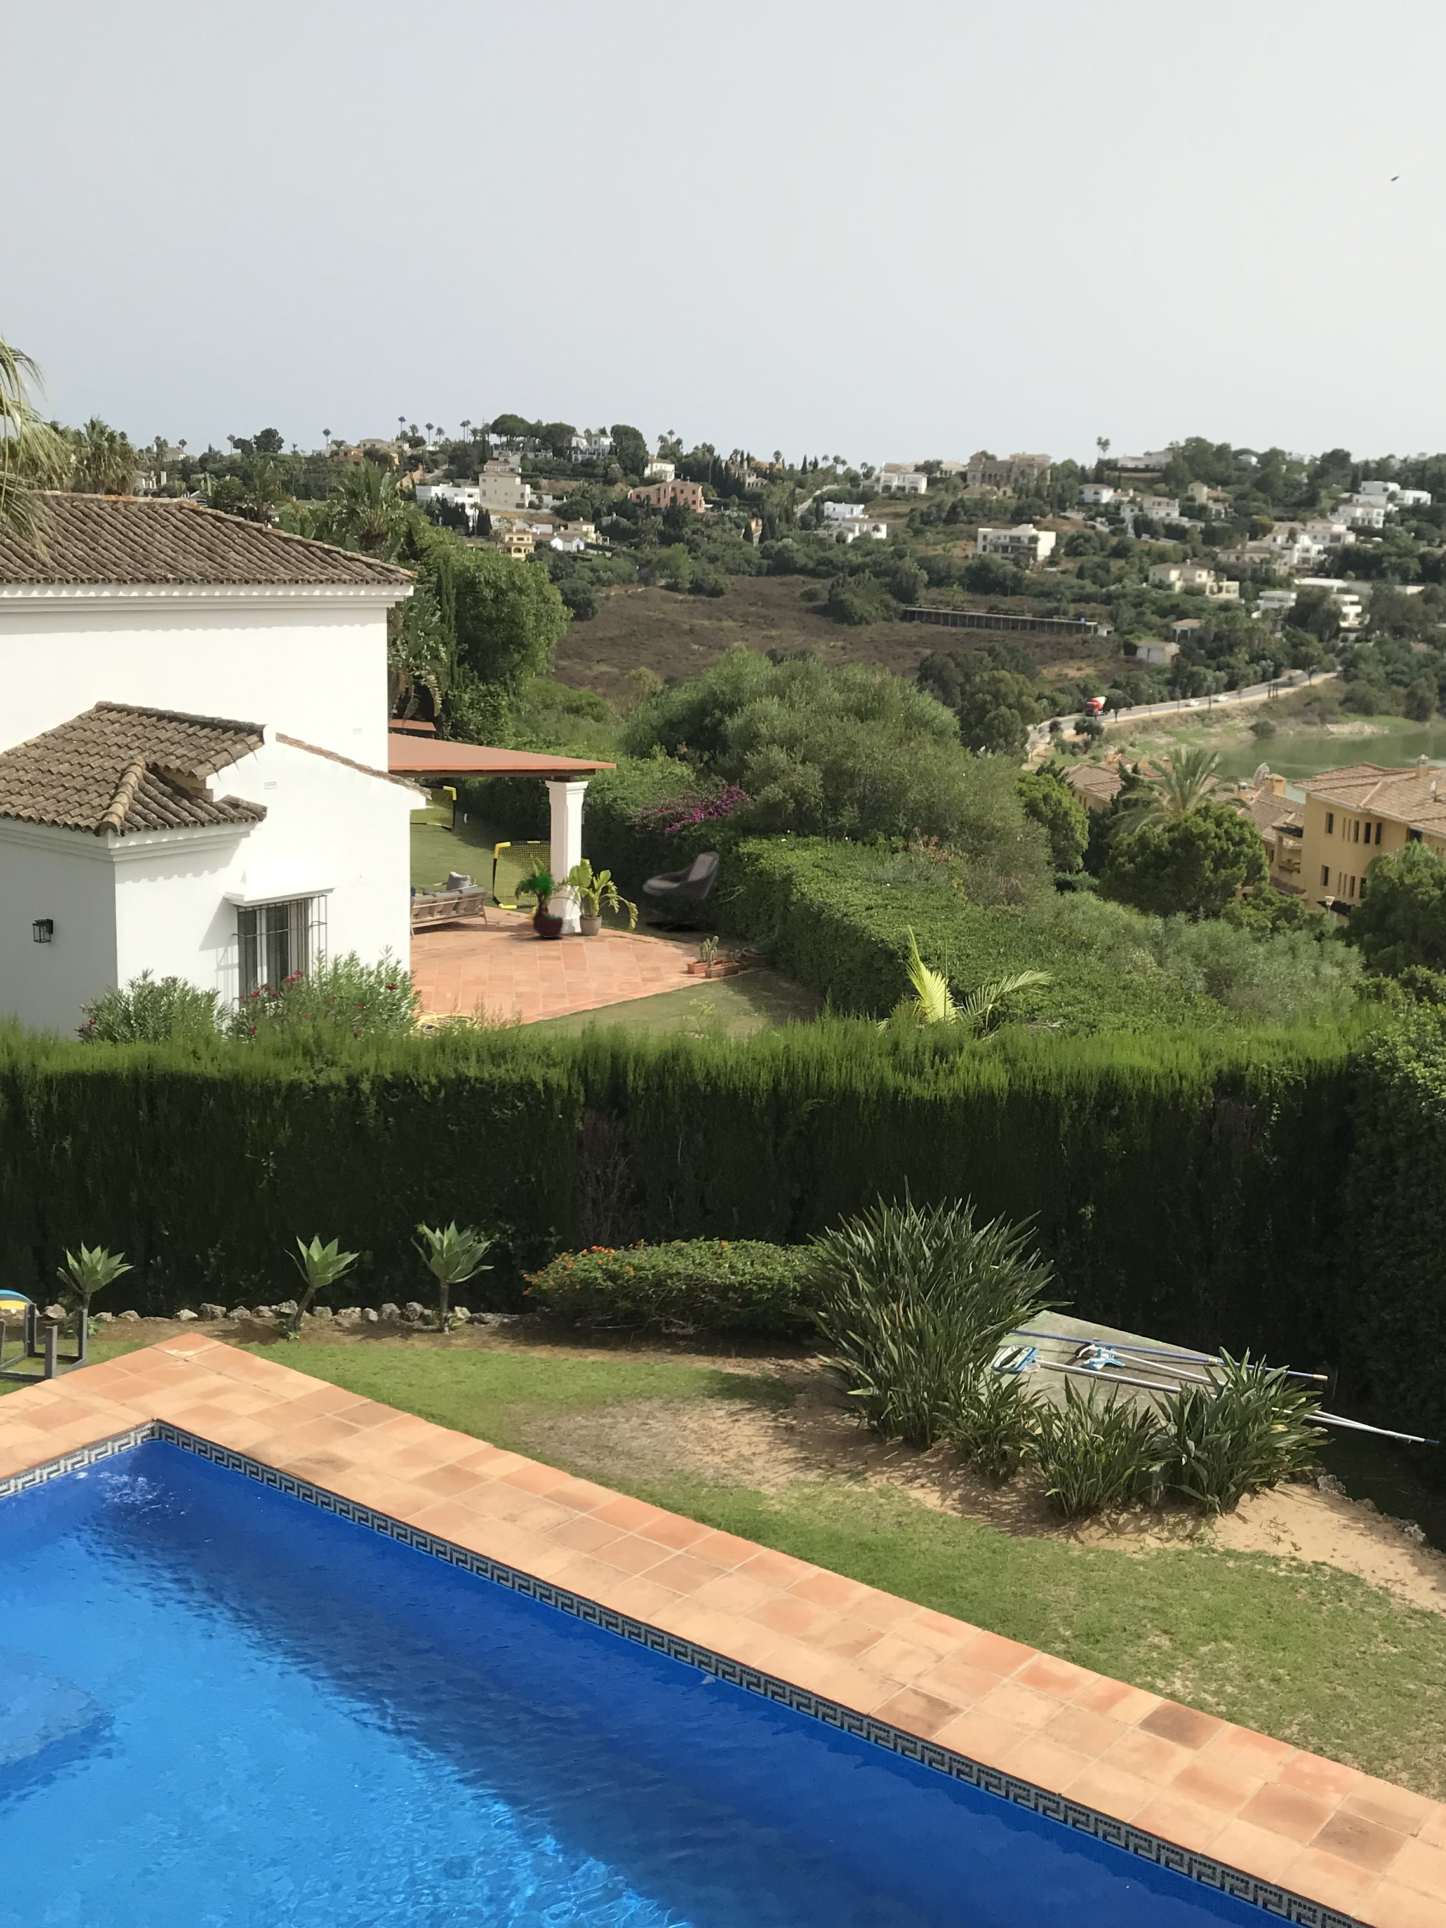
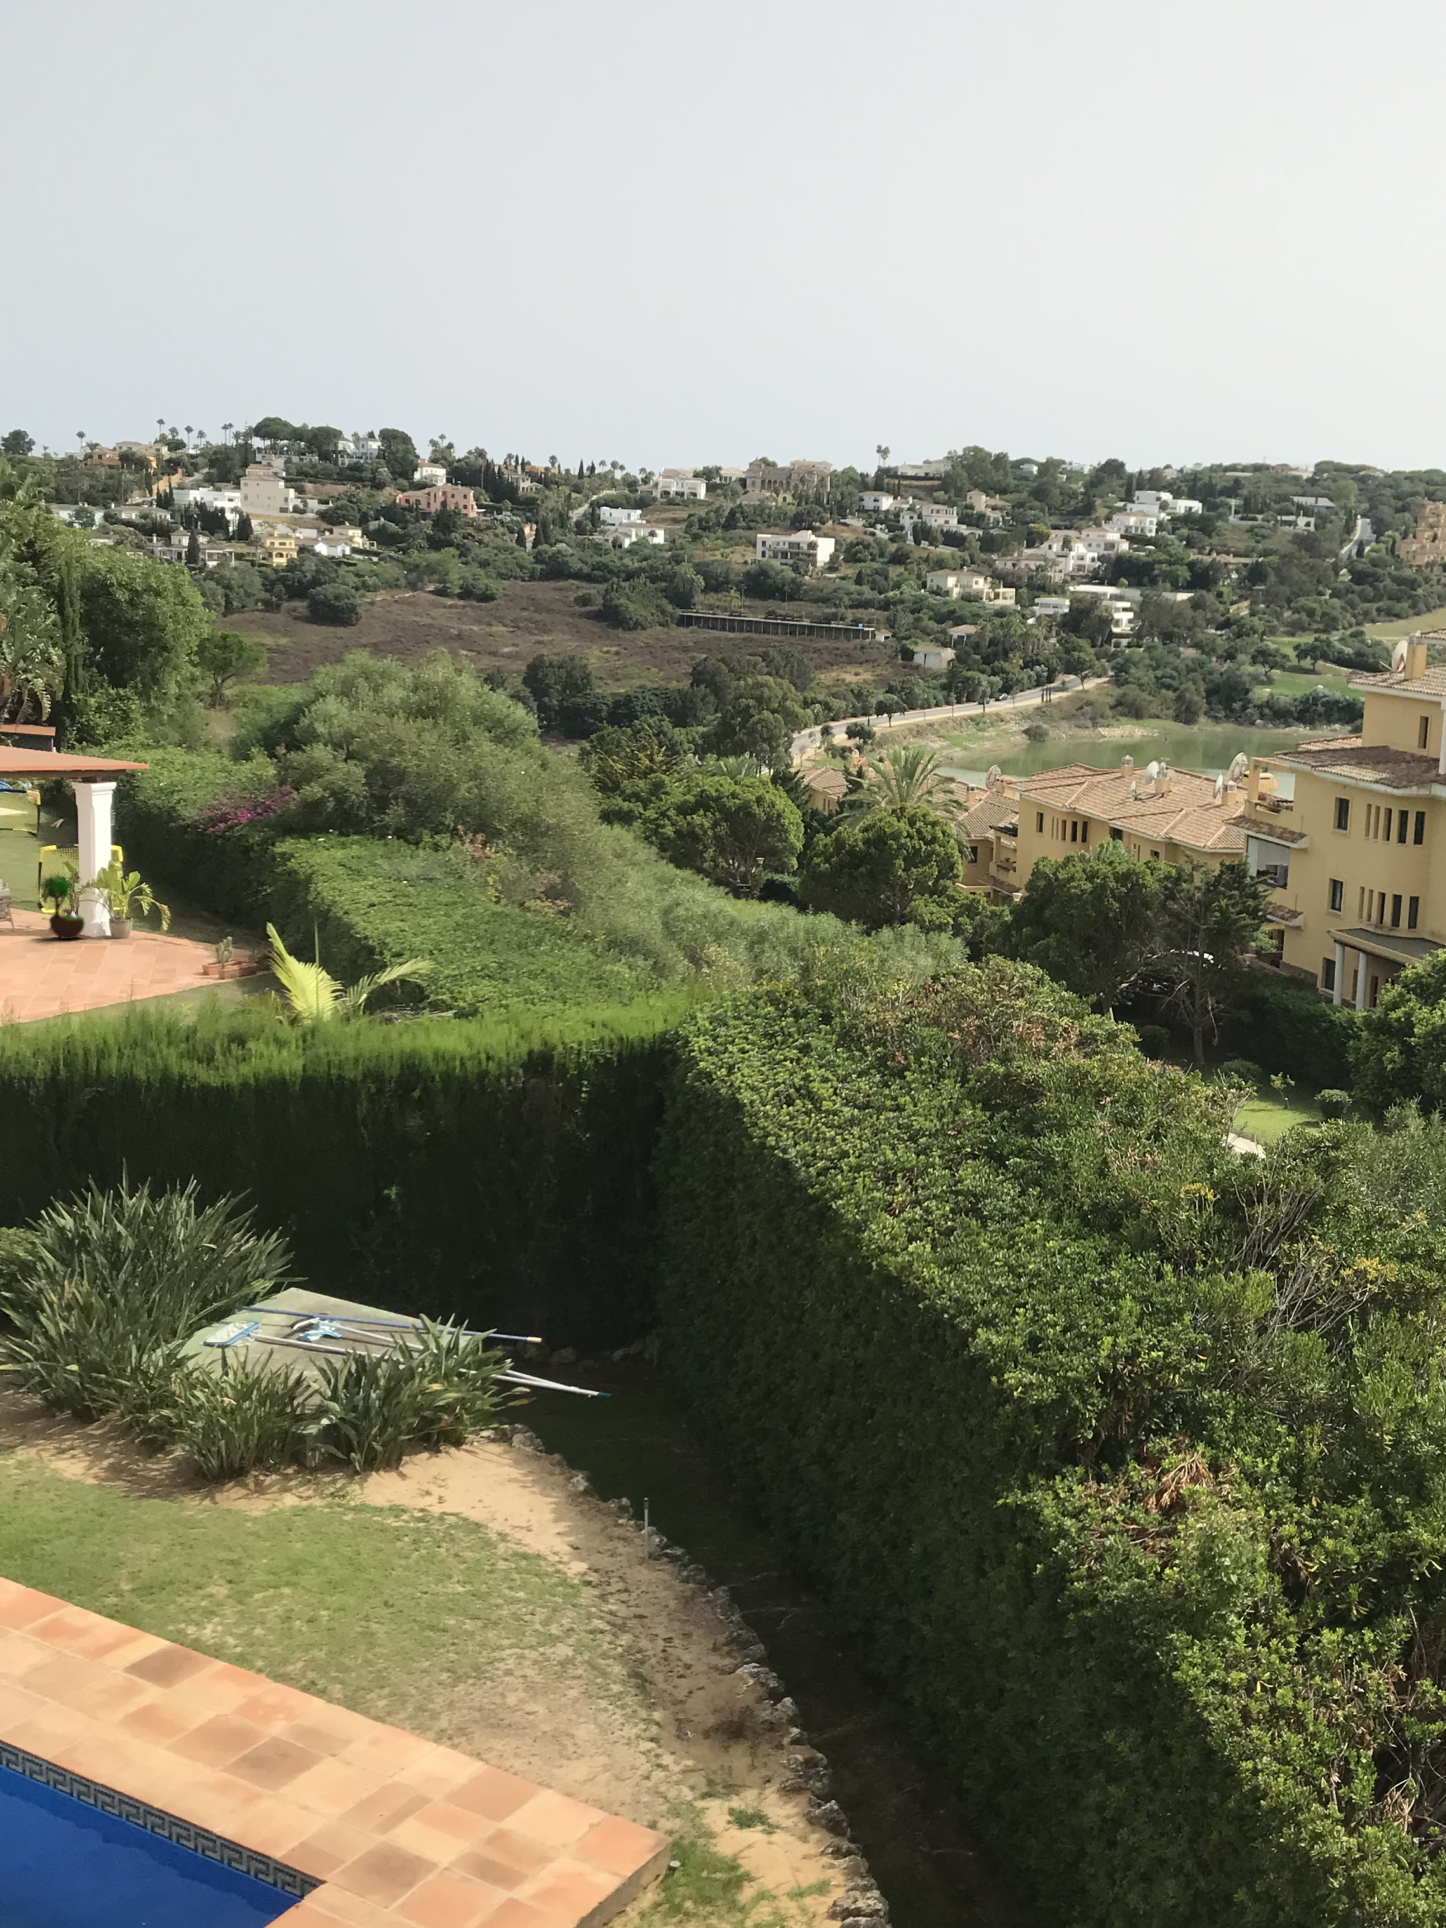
lounge chair: present [643,852,719,930] -> none [177,853,252,931]

